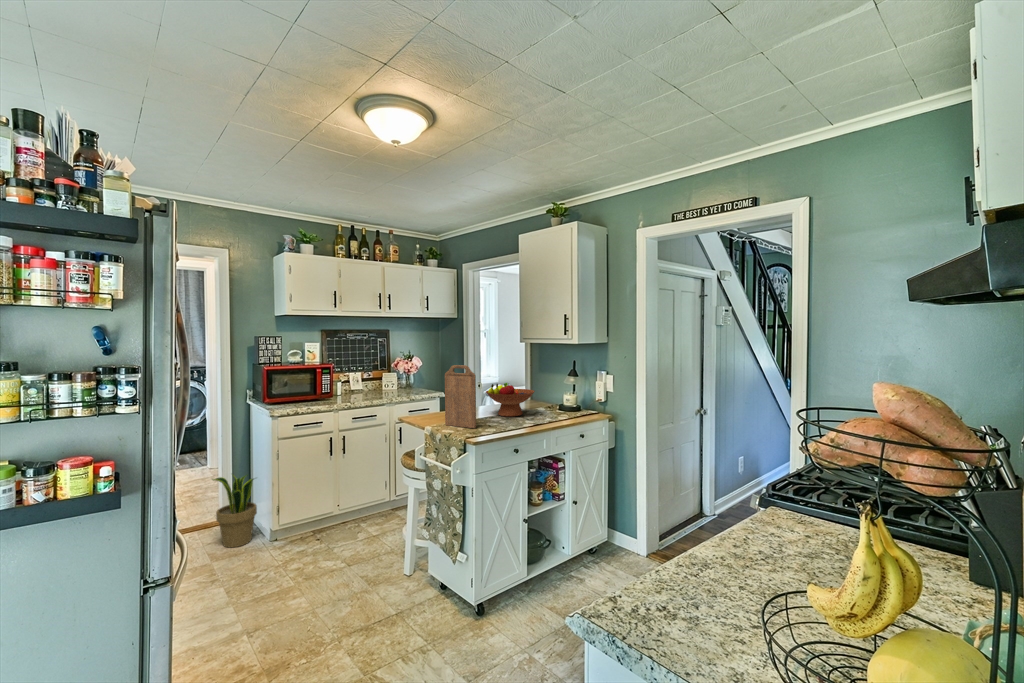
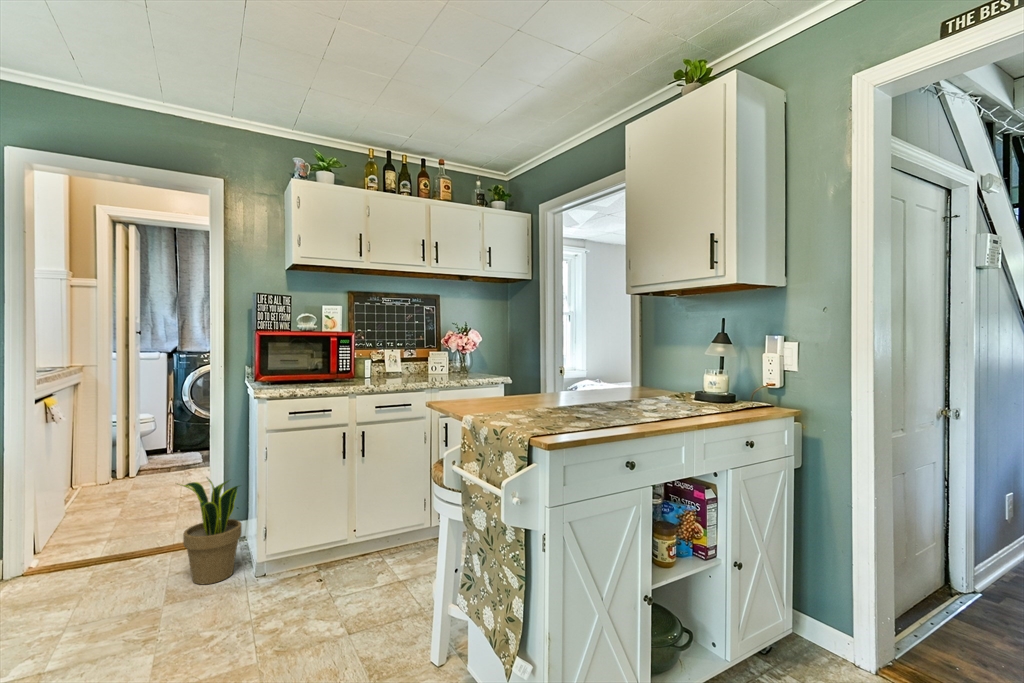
cutting board: present [445,365,476,428] -> none [499,302,554,417]
fruit bowl: present [486,383,535,416] -> none [571,347,656,404]

